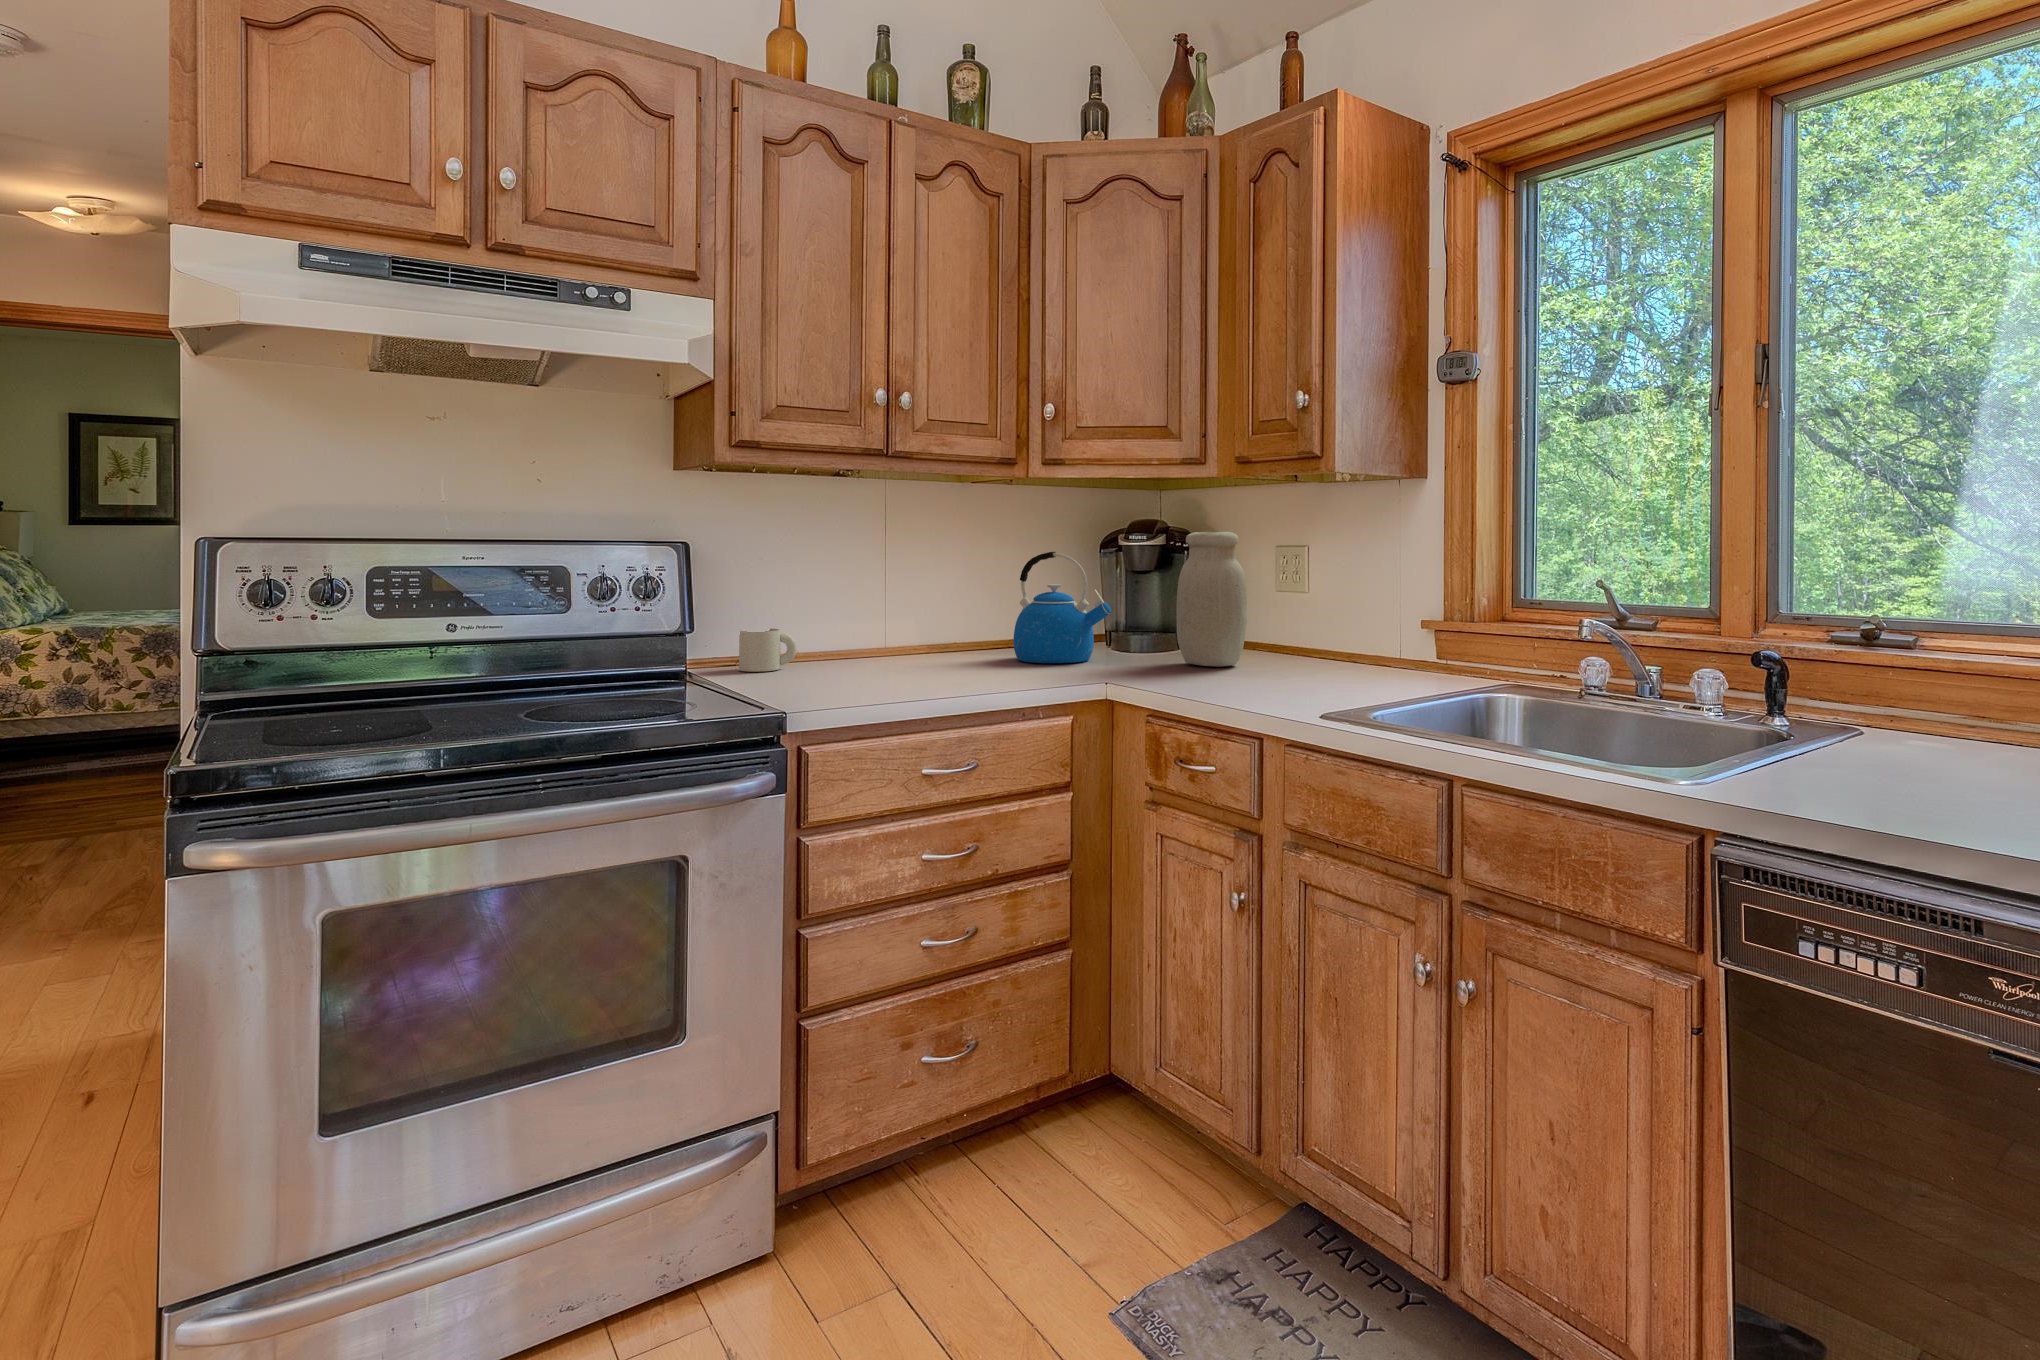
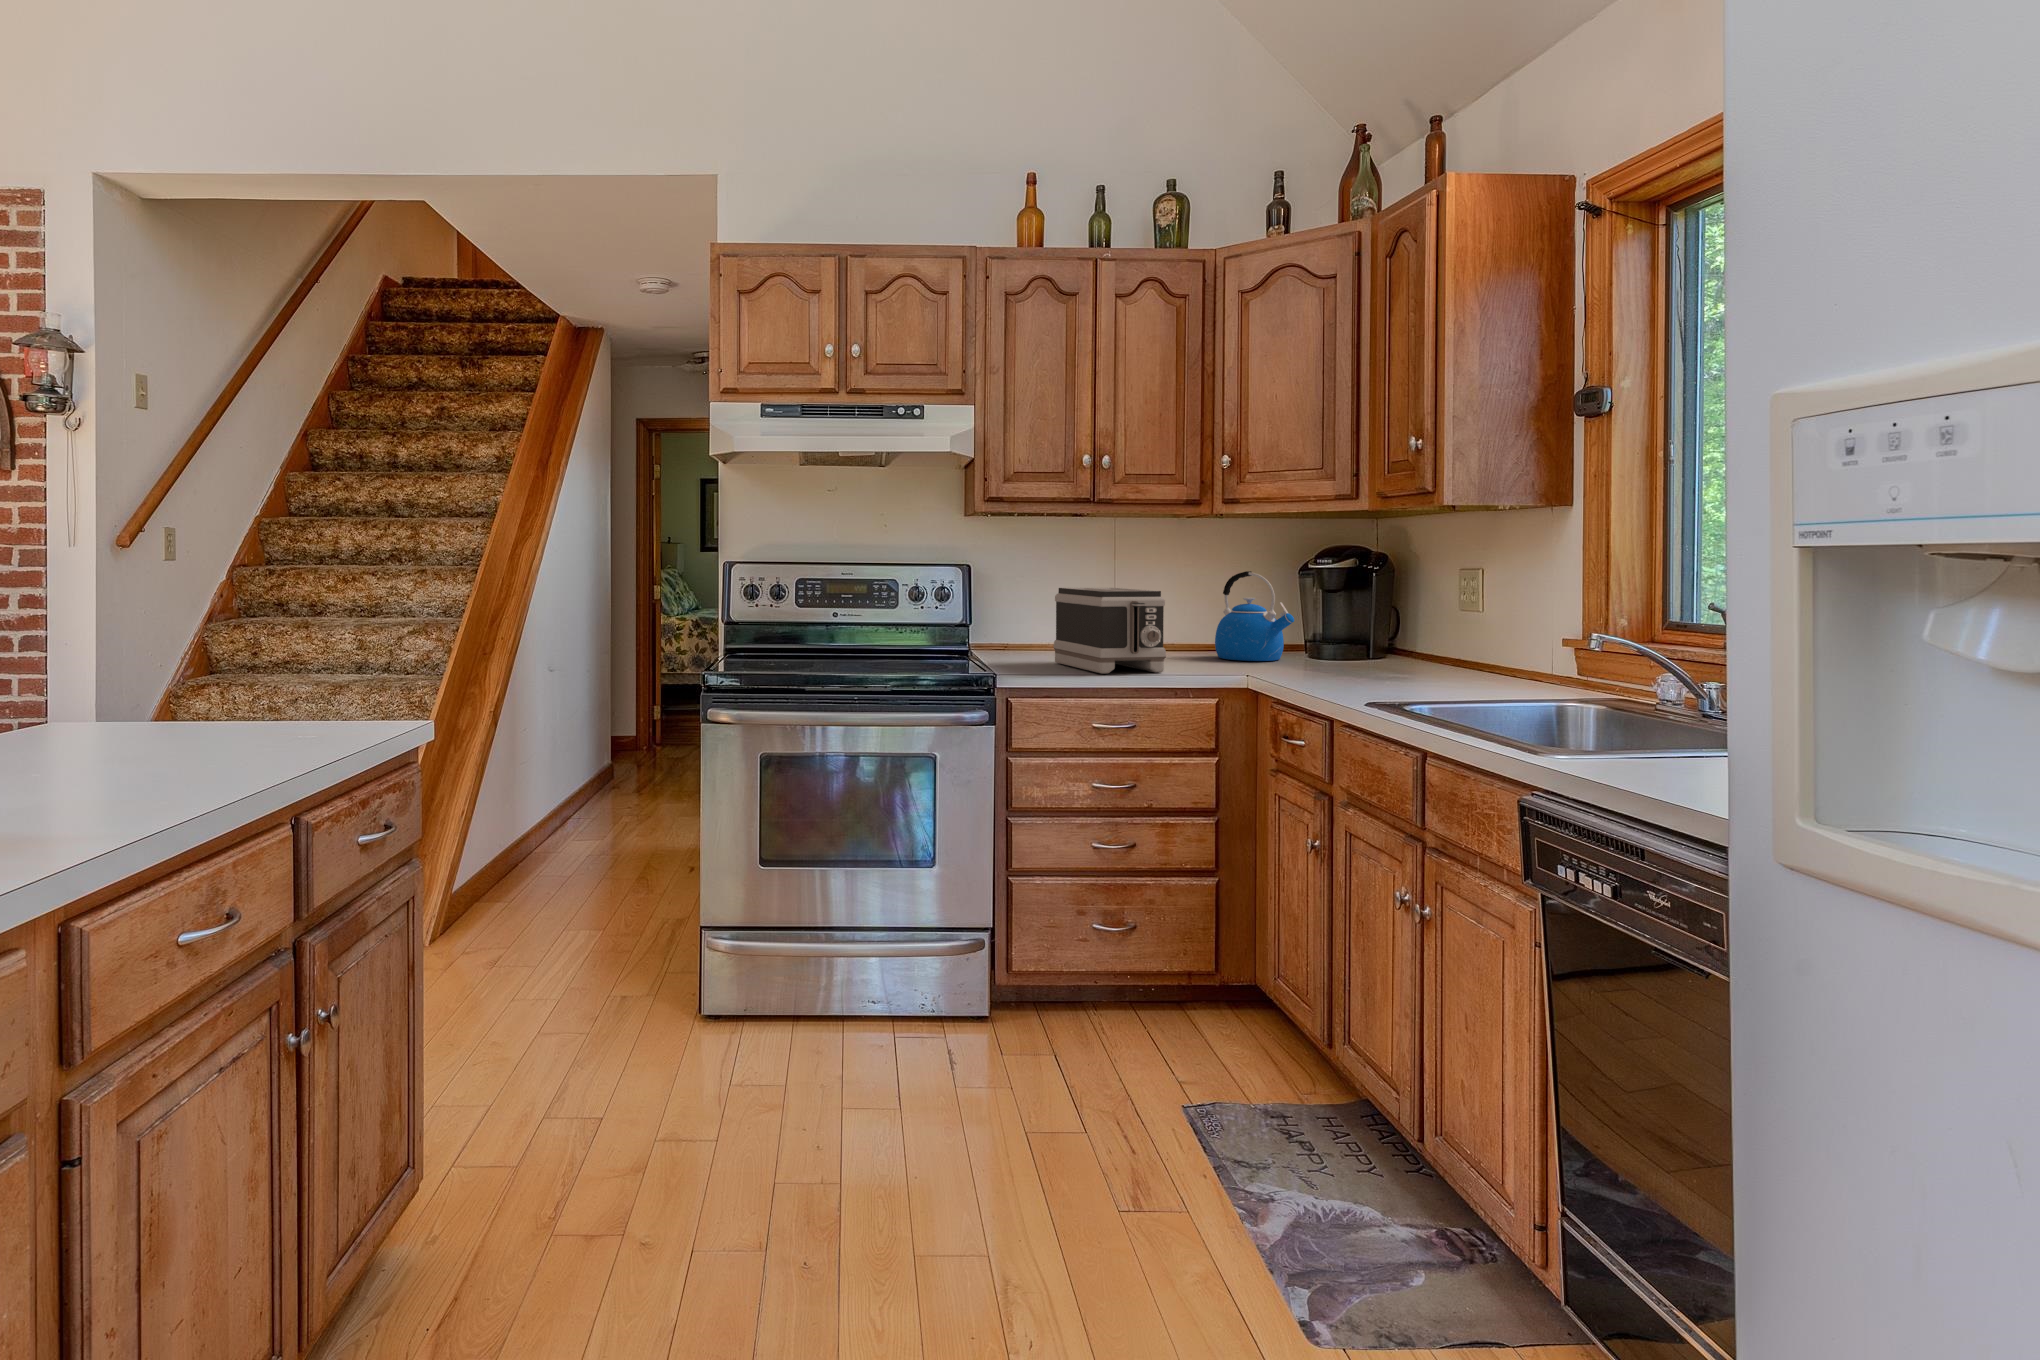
jar: present [1176,532,1247,666] -> none [1346,555,1411,670]
toaster: none [827,575,1001,699] -> present [1054,588,1166,674]
mug: present [739,628,797,672] -> none [1011,624,1051,654]

